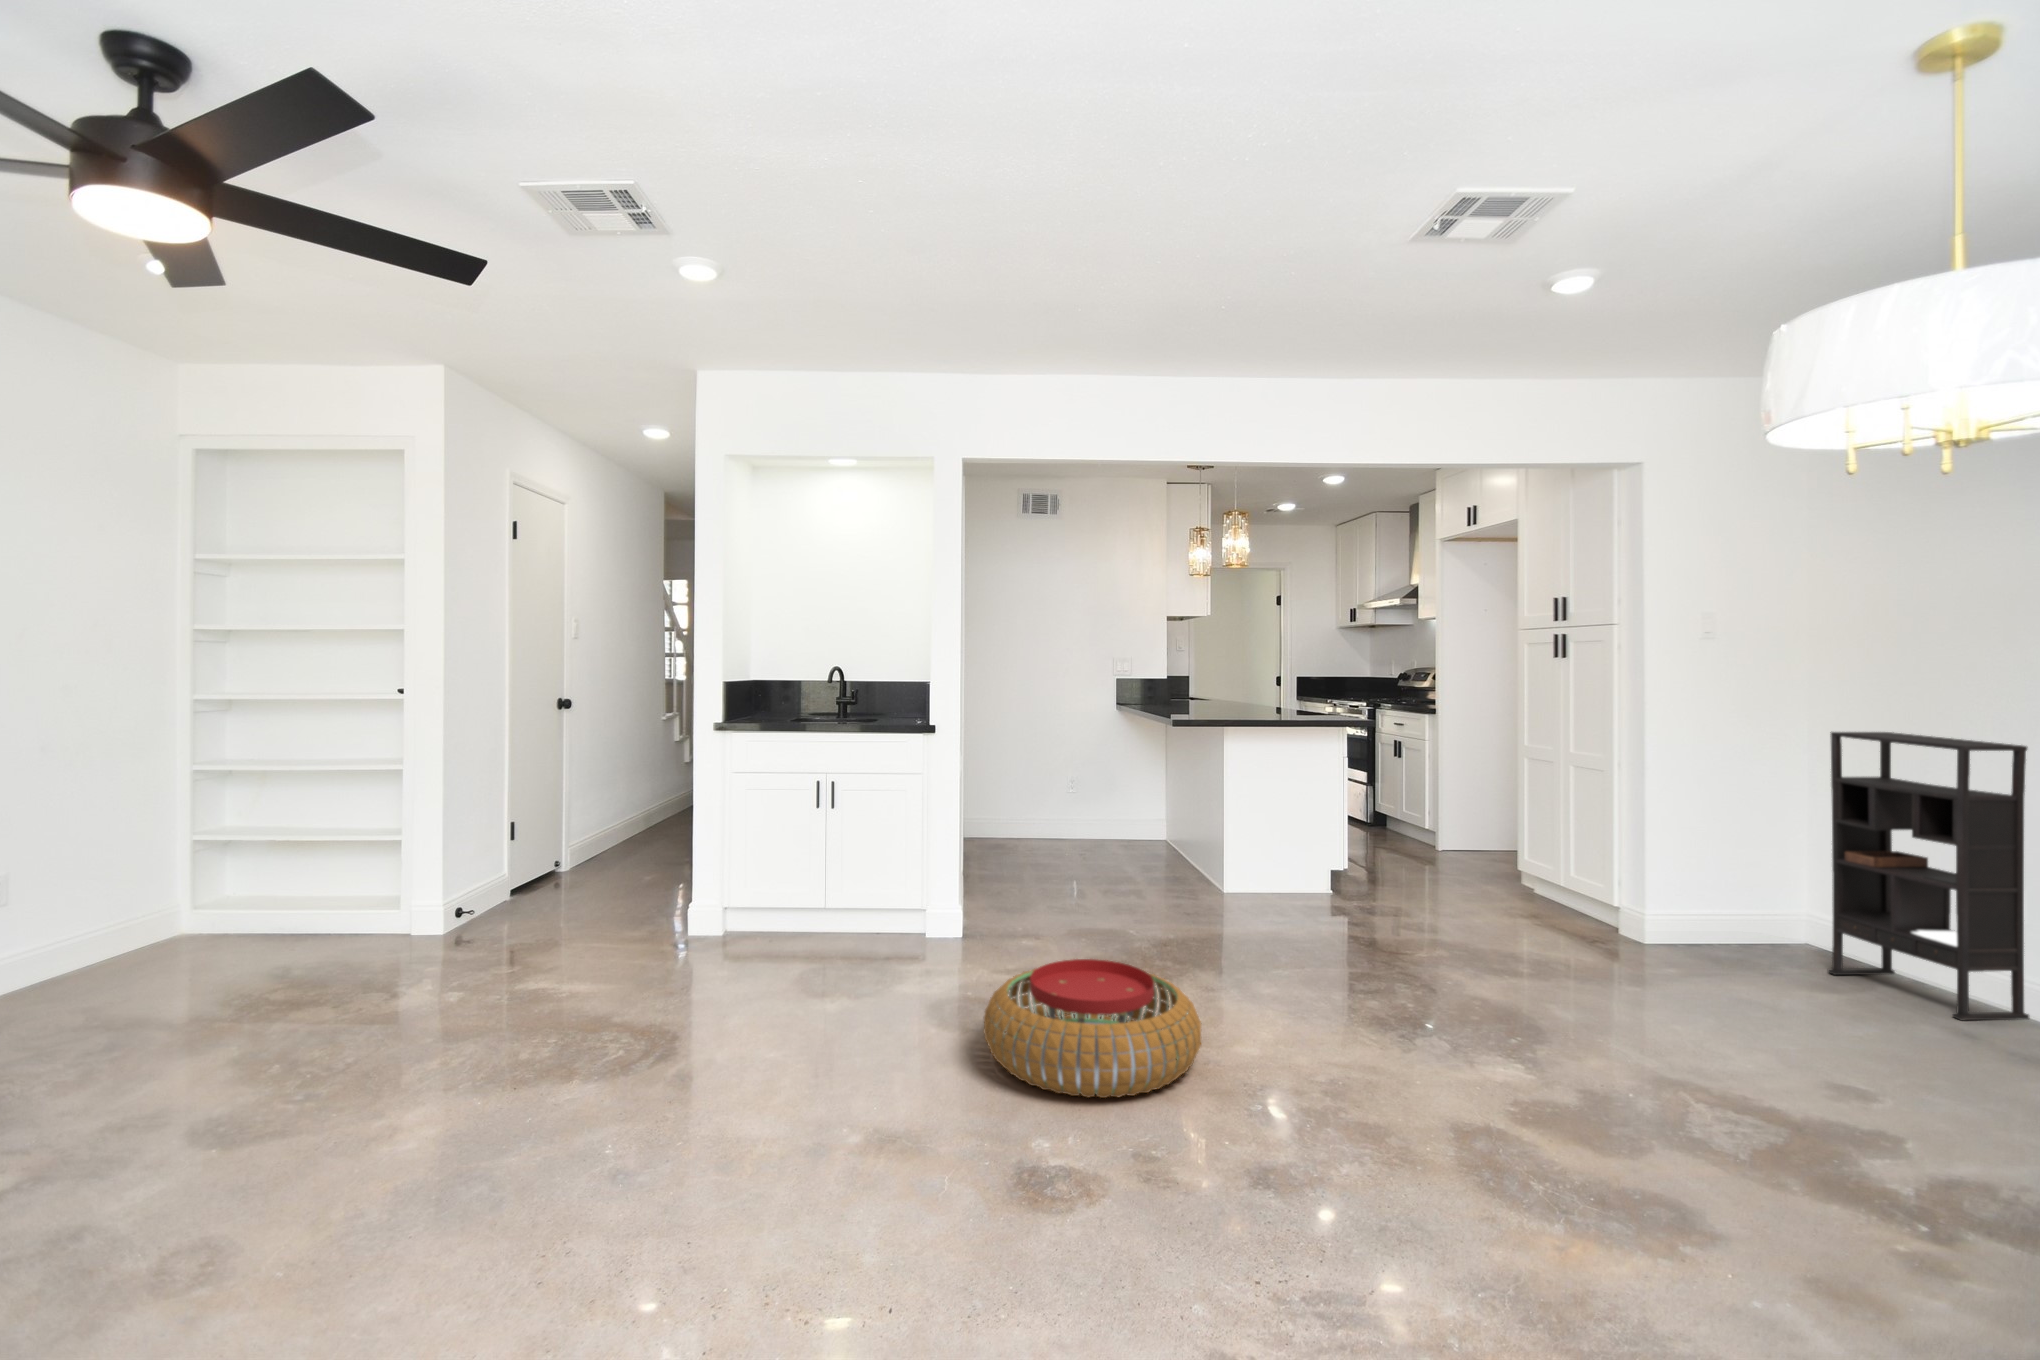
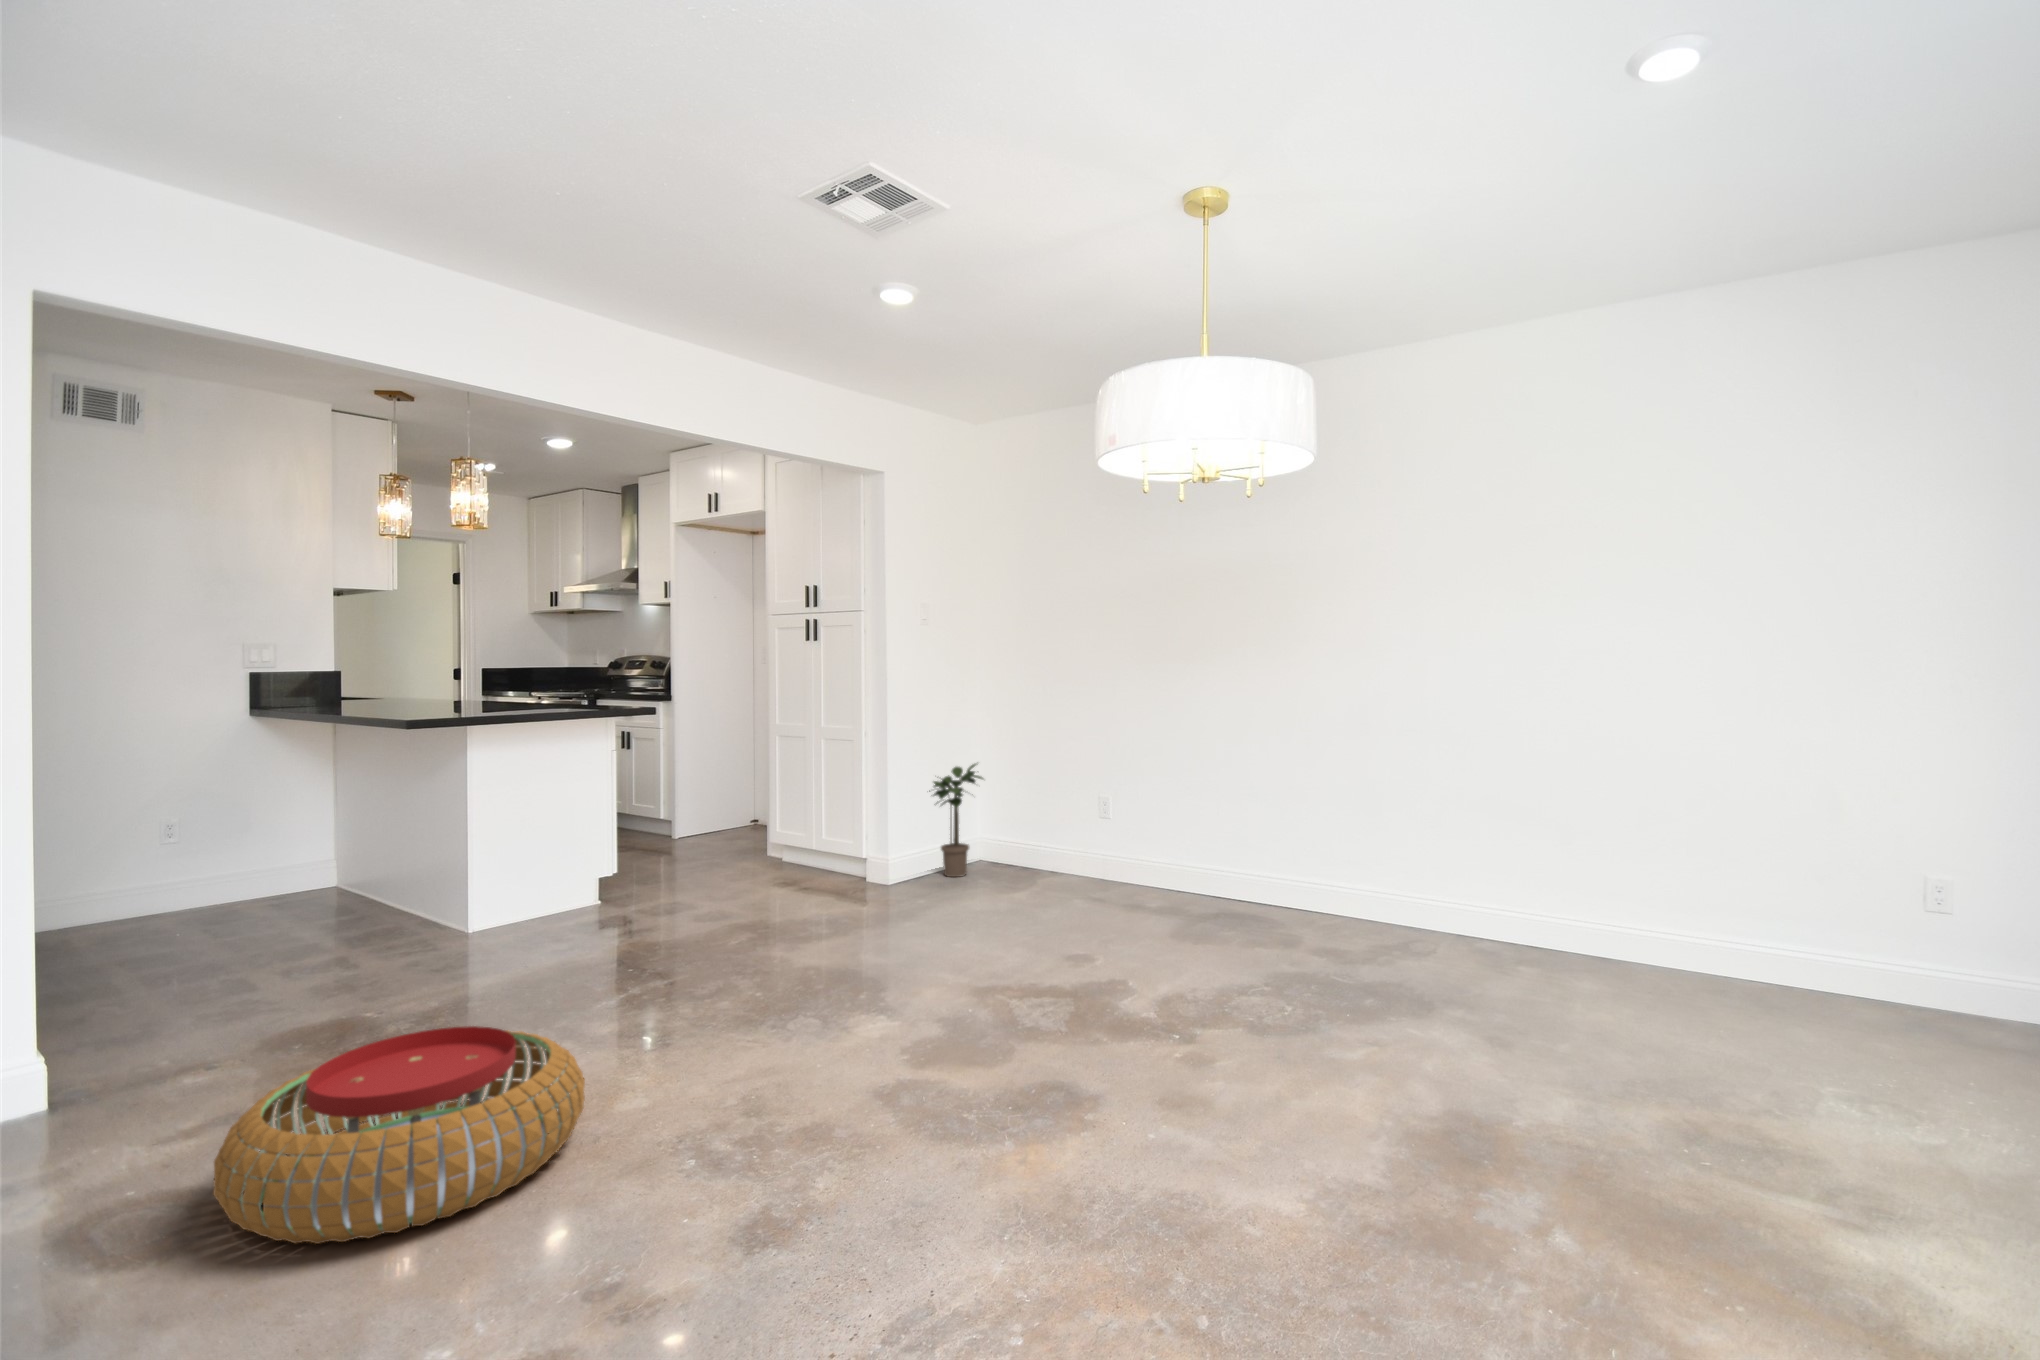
bookshelf: present [1827,732,2029,1020] -> none [1008,689,1115,884]
potted plant: none [1701,821,1792,961] -> present [929,764,983,877]

